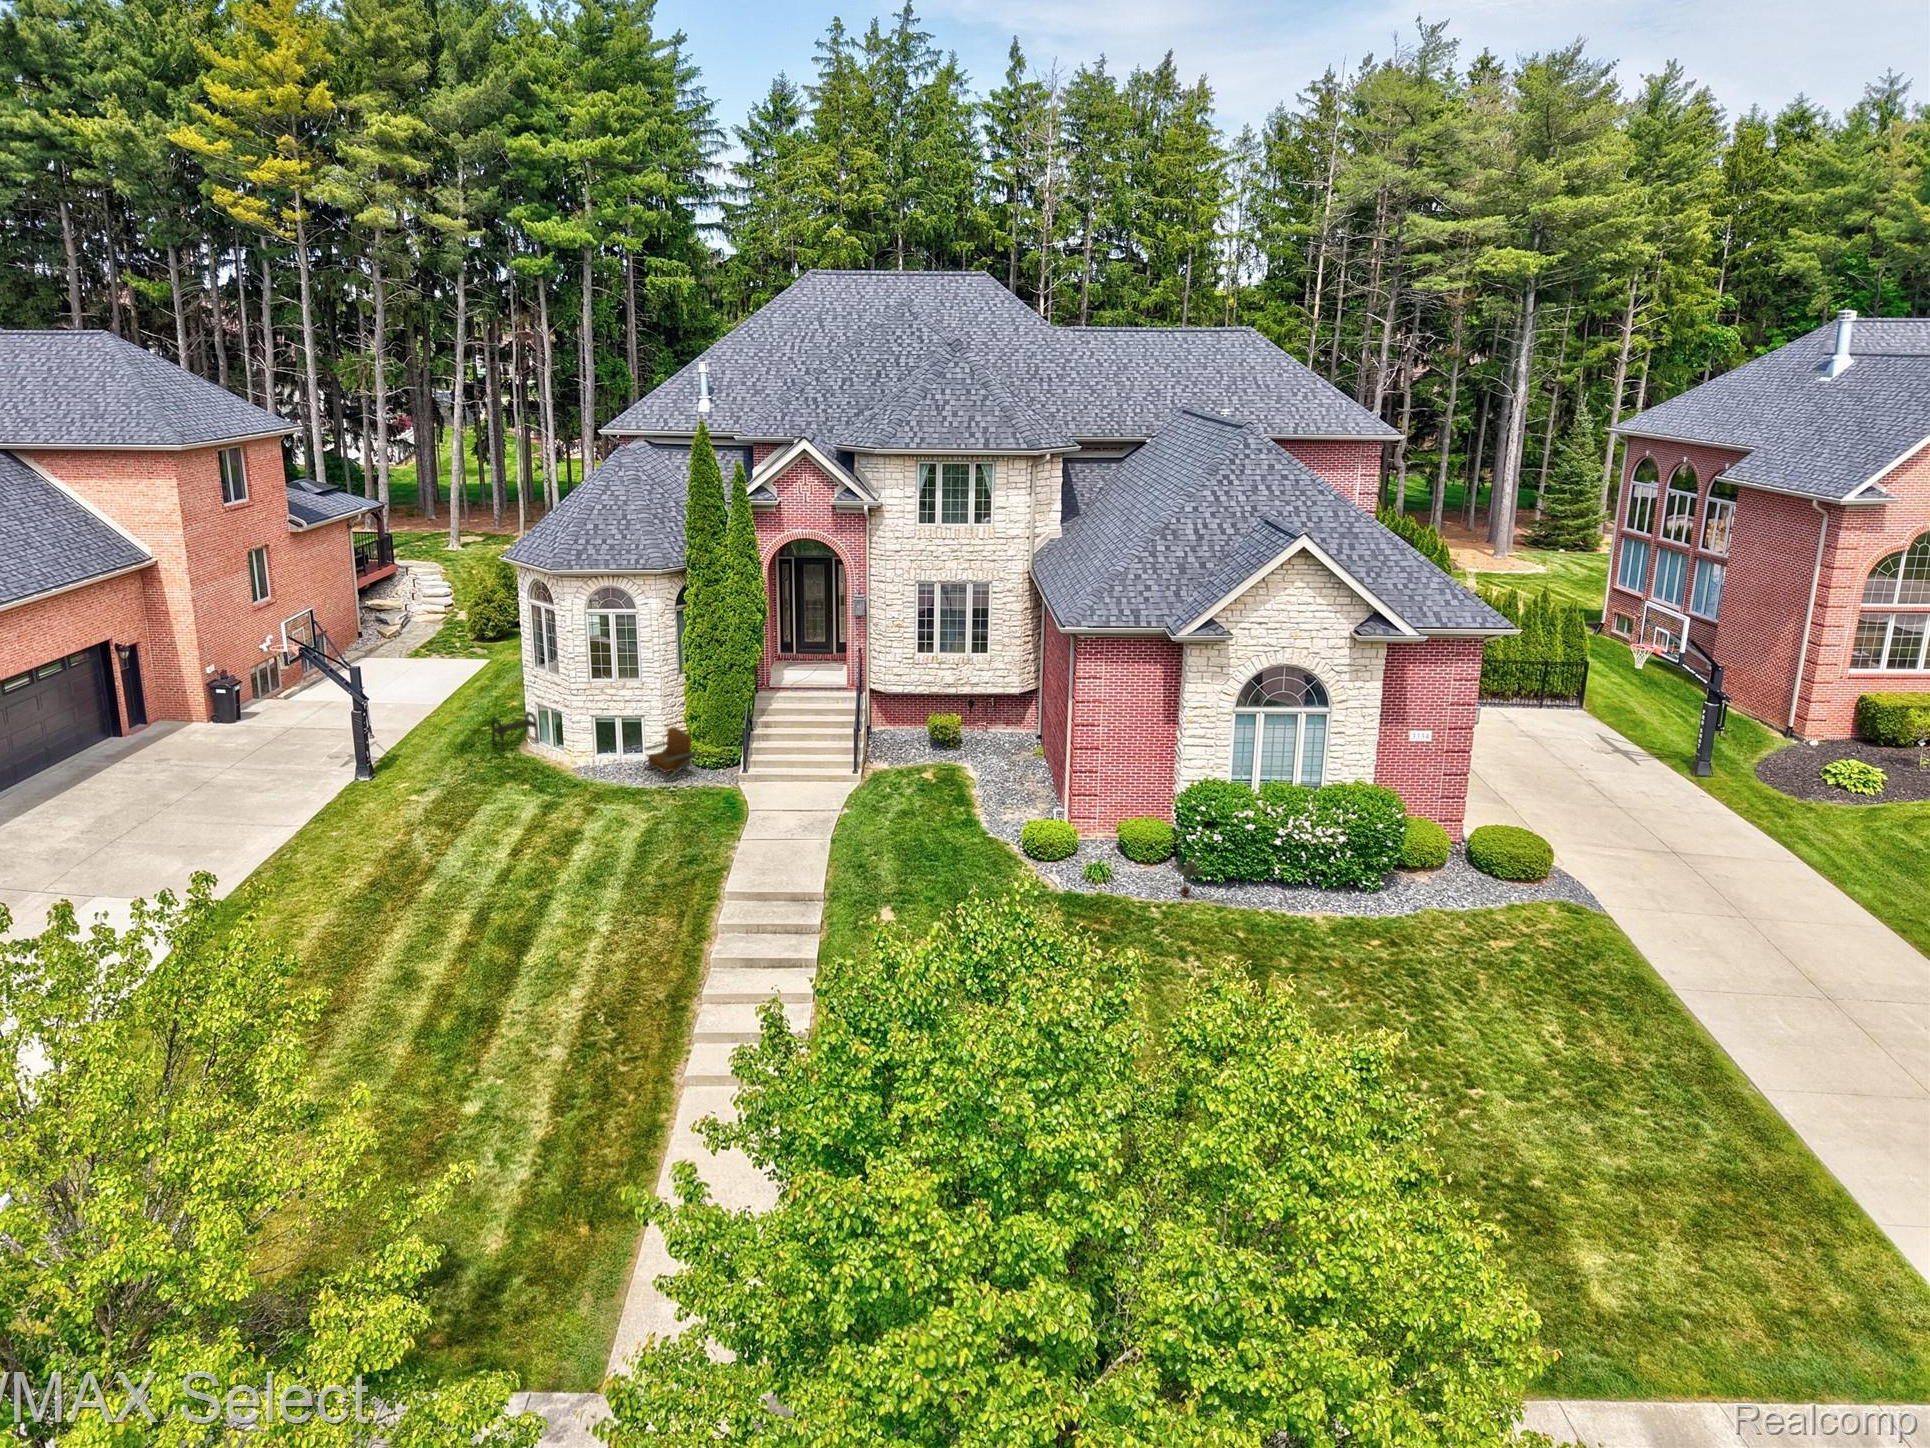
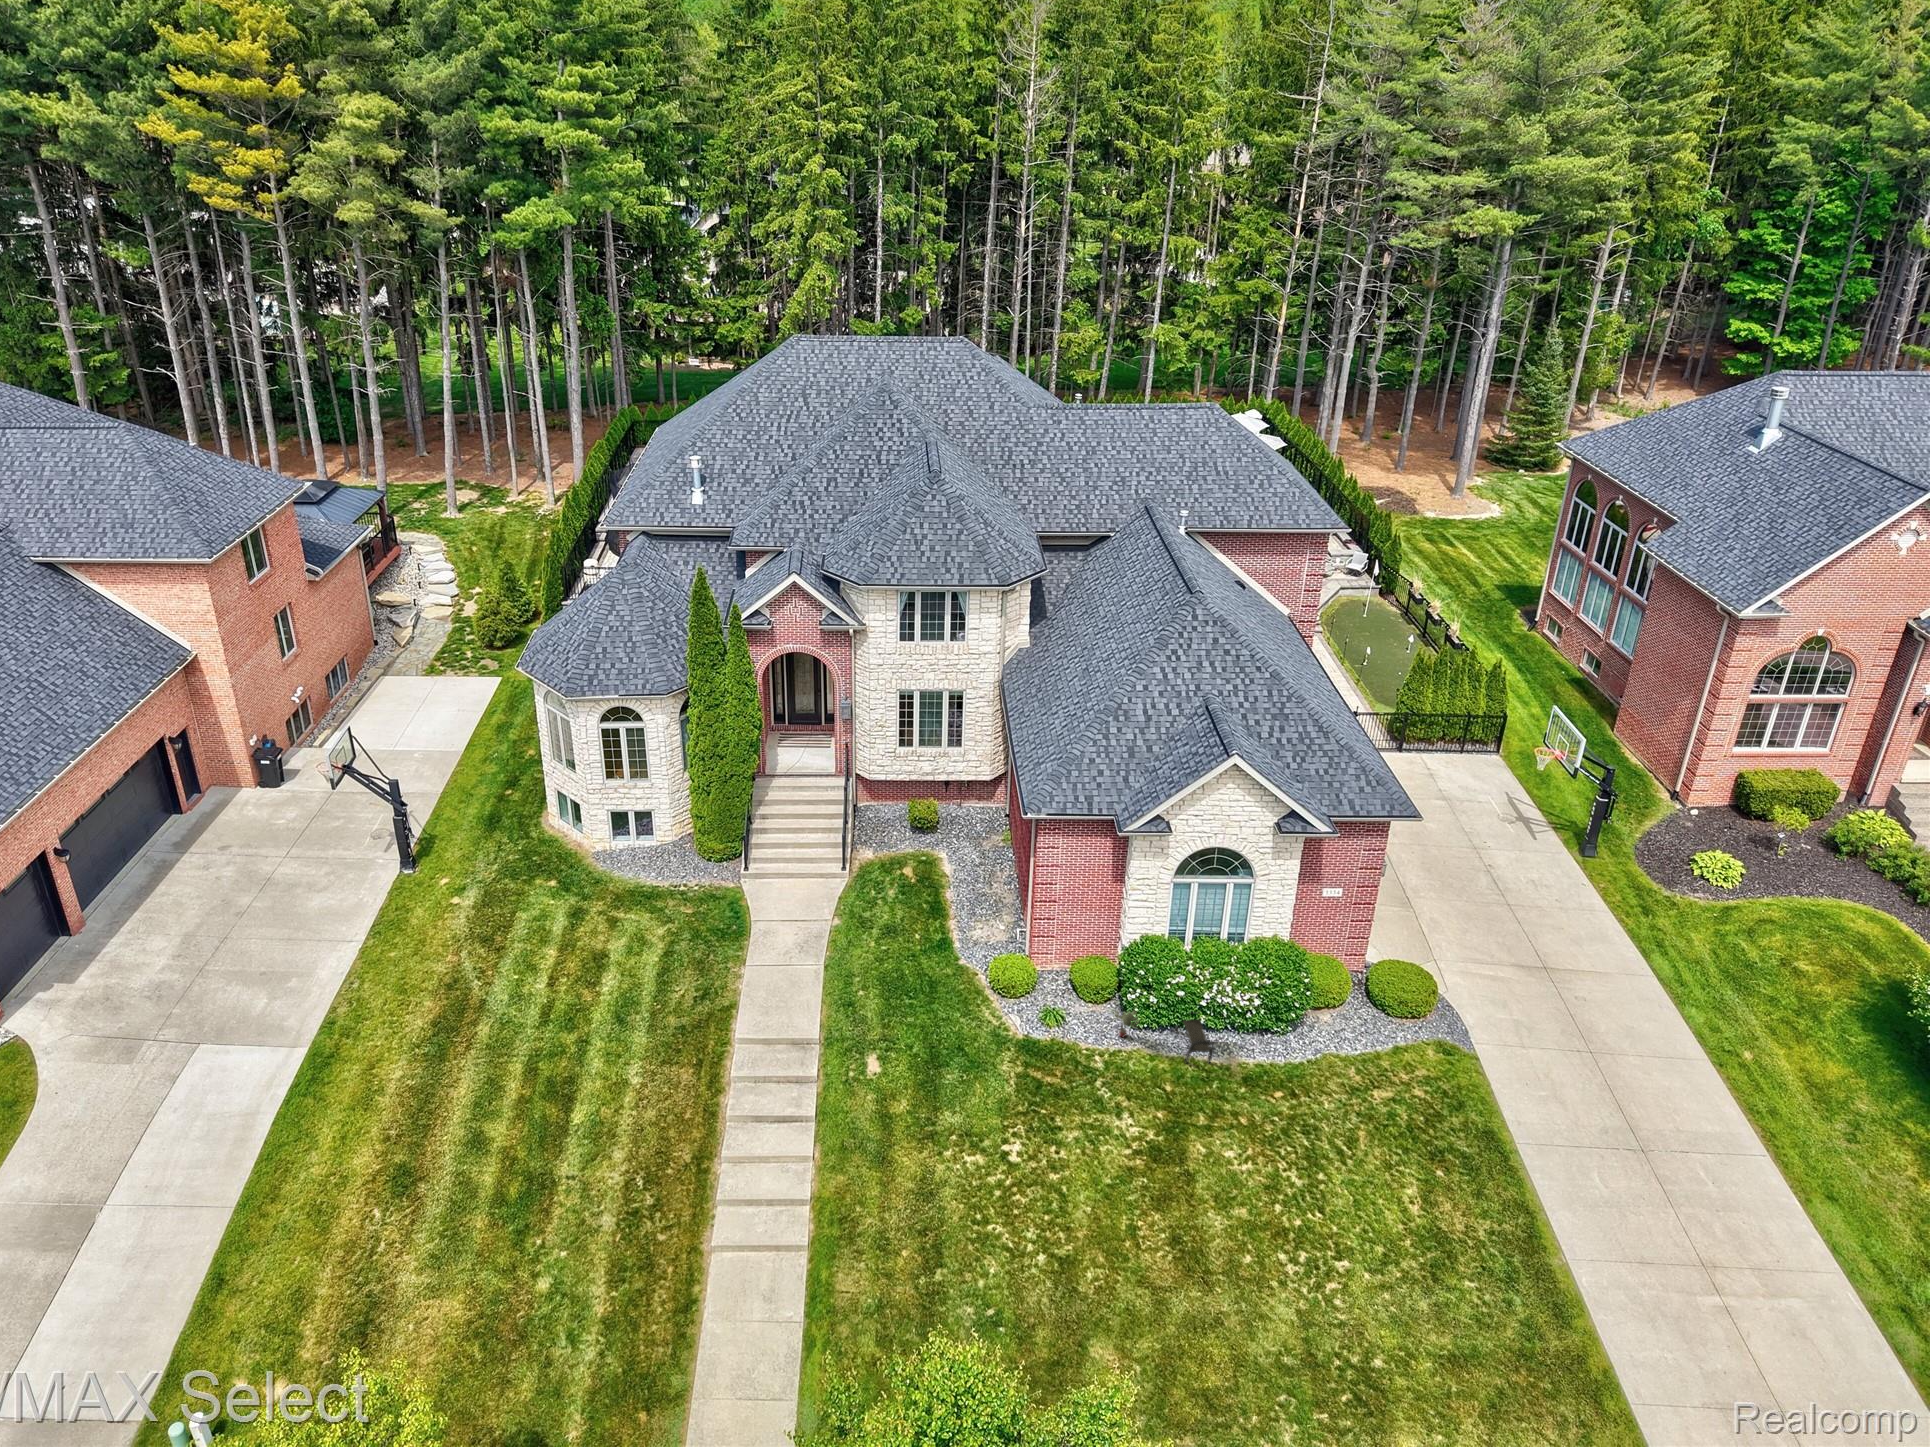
bench: present [491,712,539,750] -> present [1175,1011,1214,1063]
lounge chair: present [645,727,697,782] -> none [655,823,703,879]

